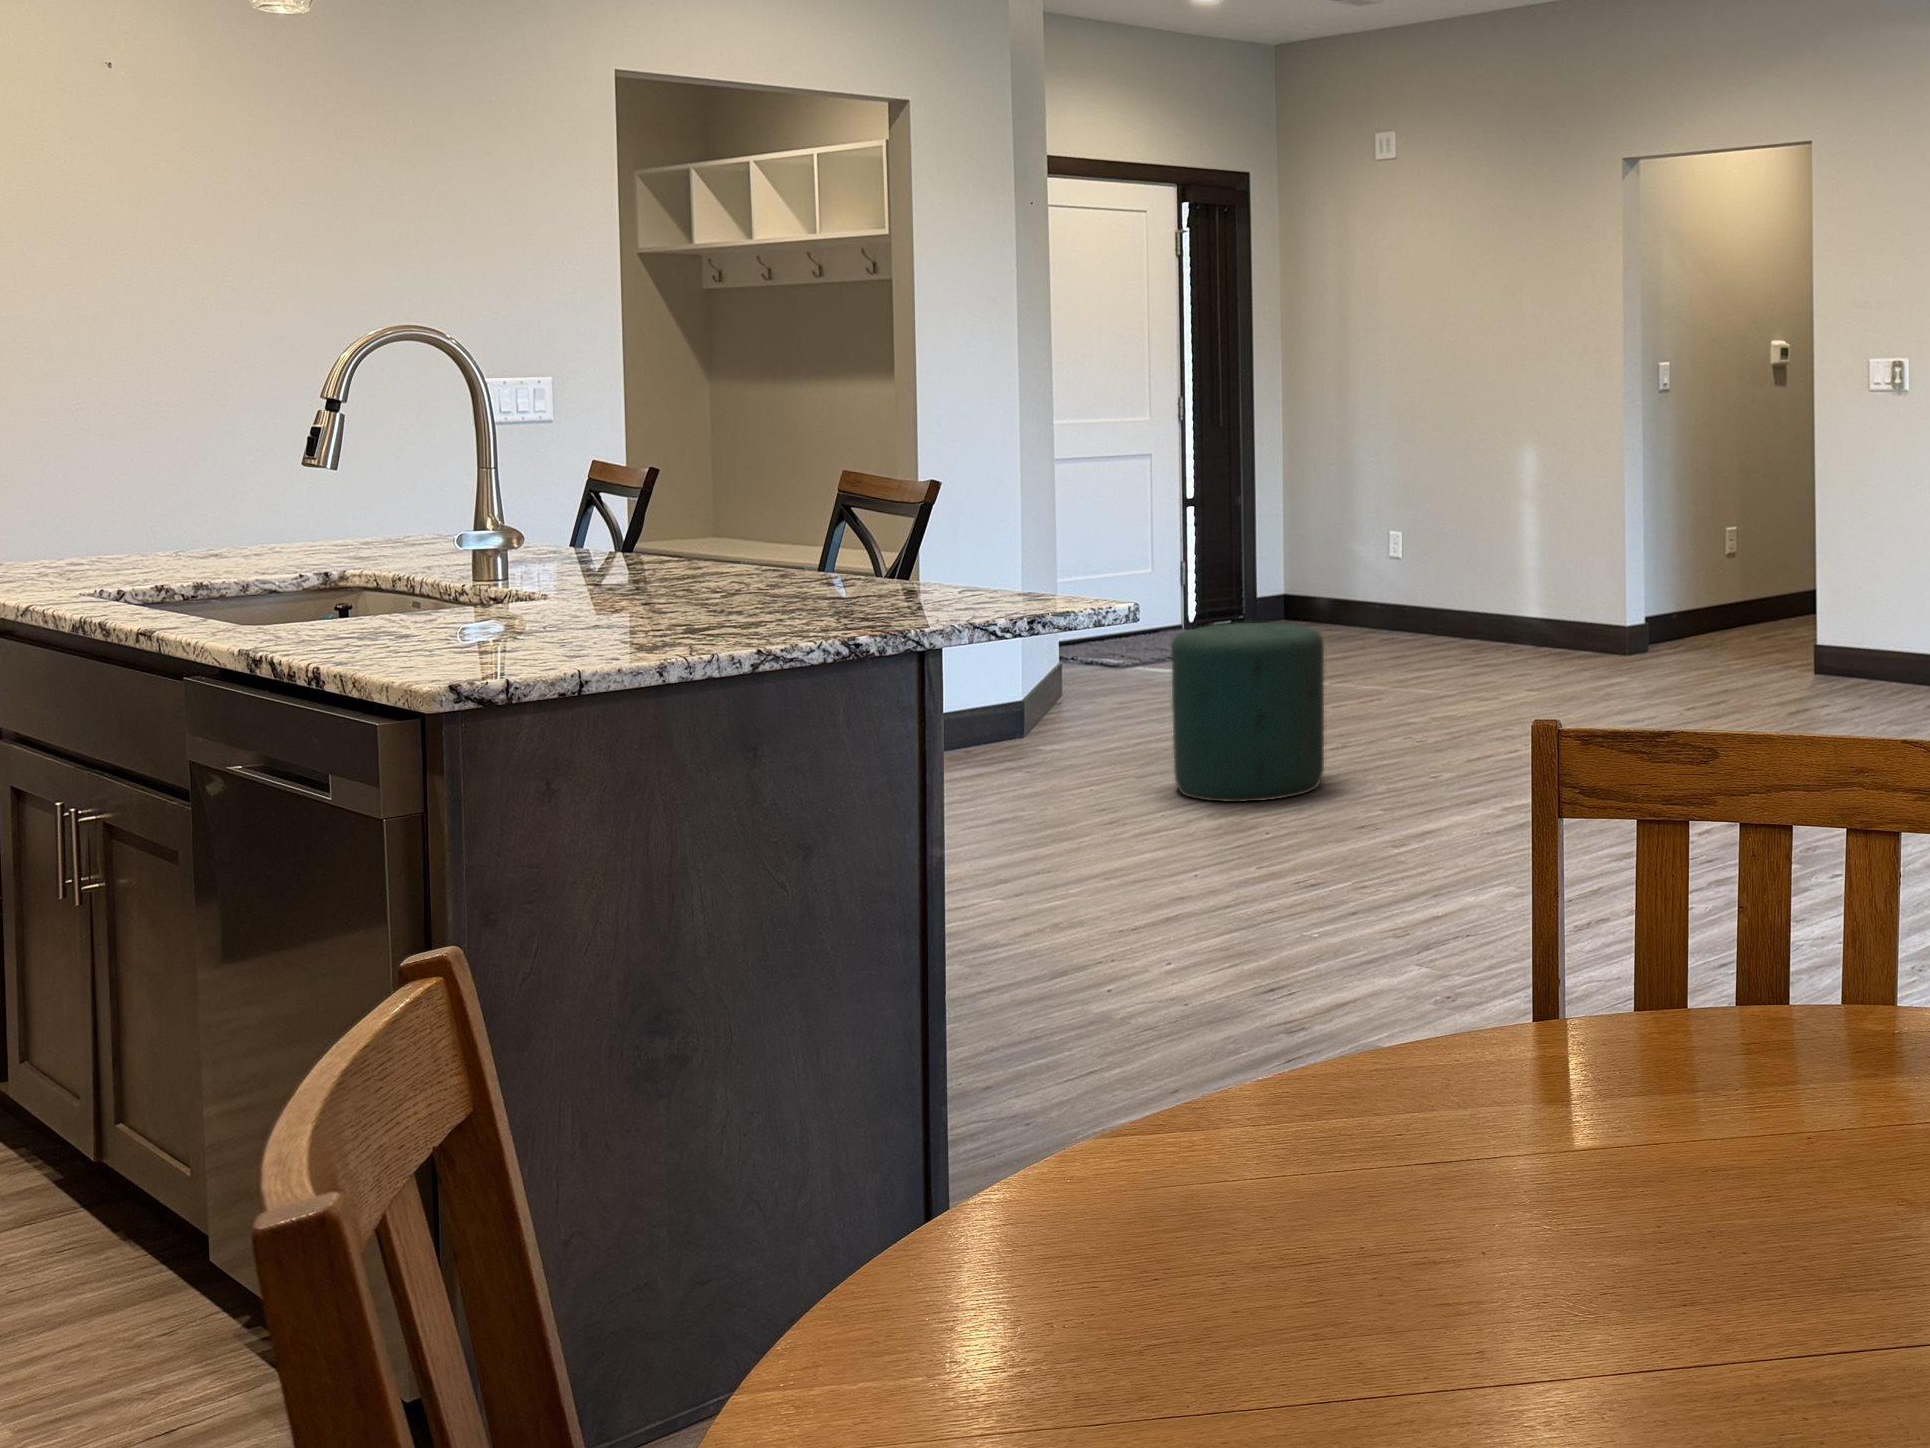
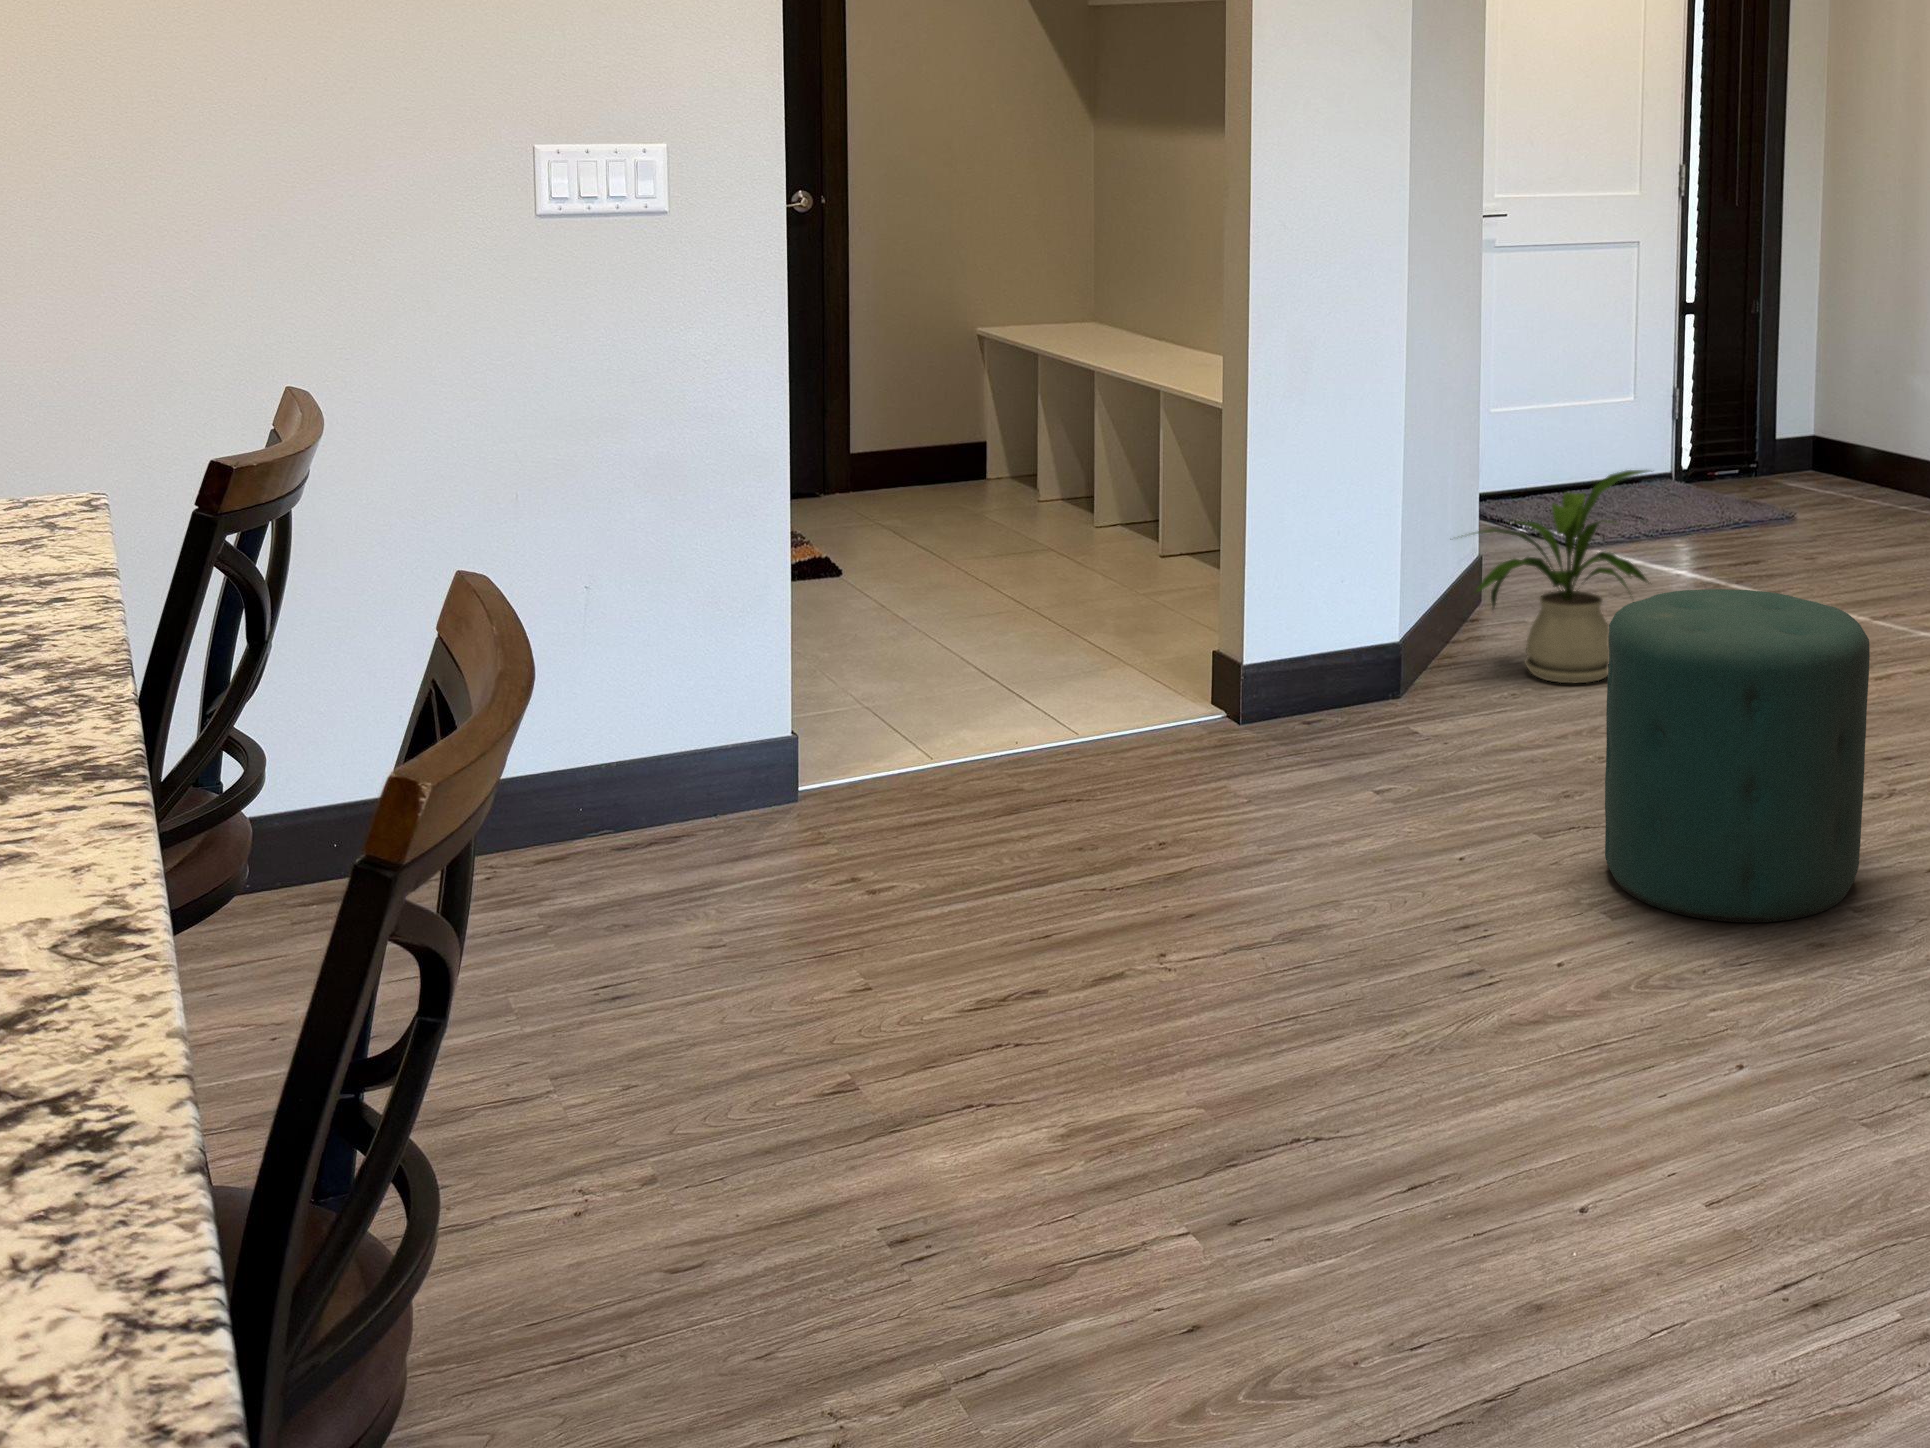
house plant: none [1046,583,1184,726] -> present [1475,470,1648,683]

